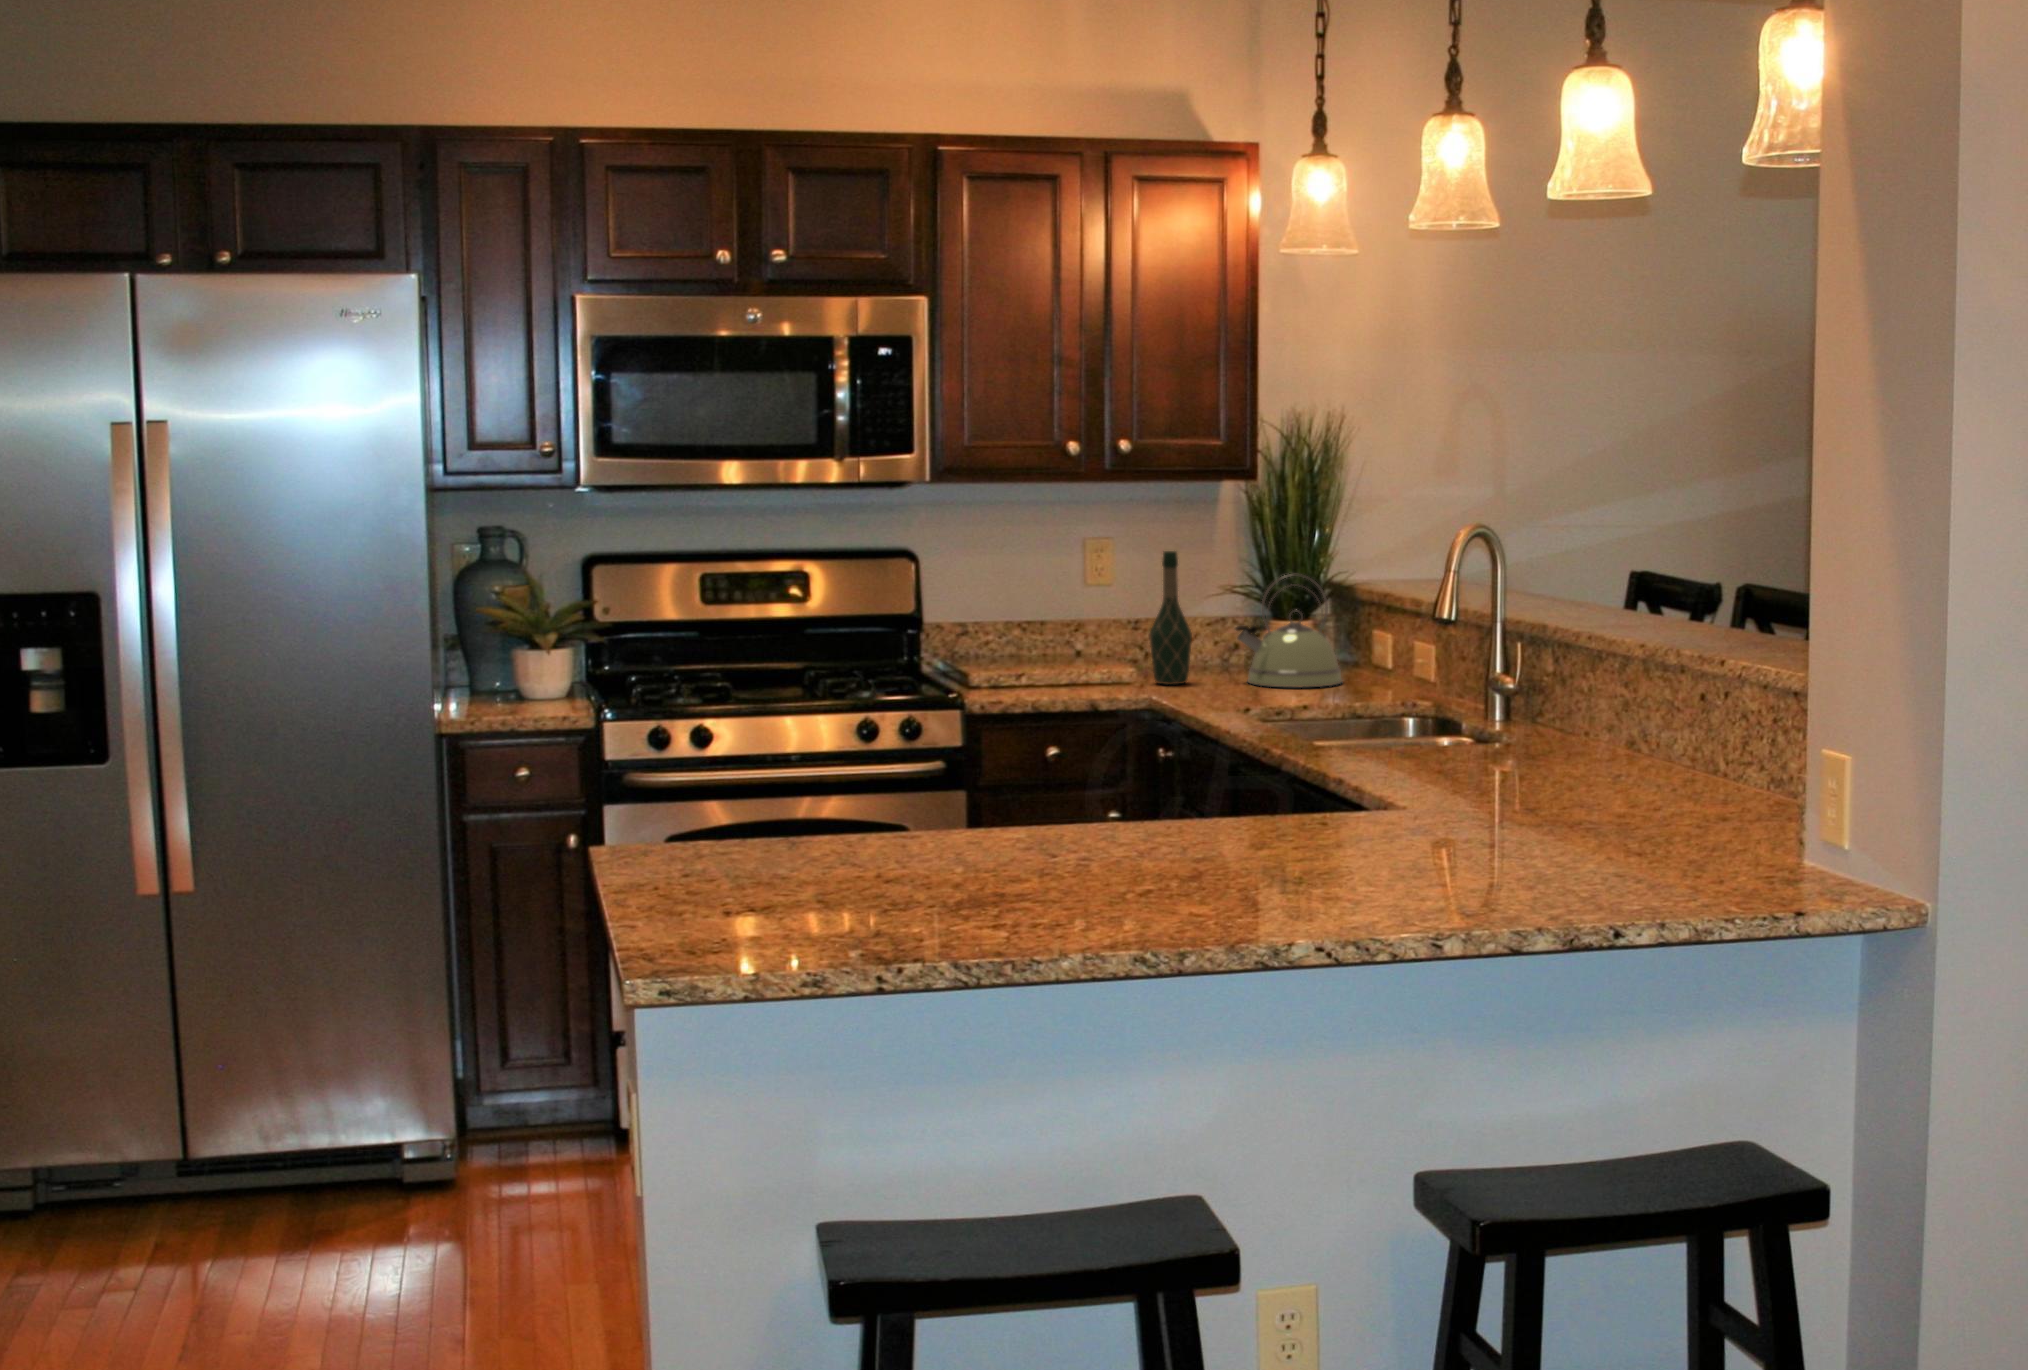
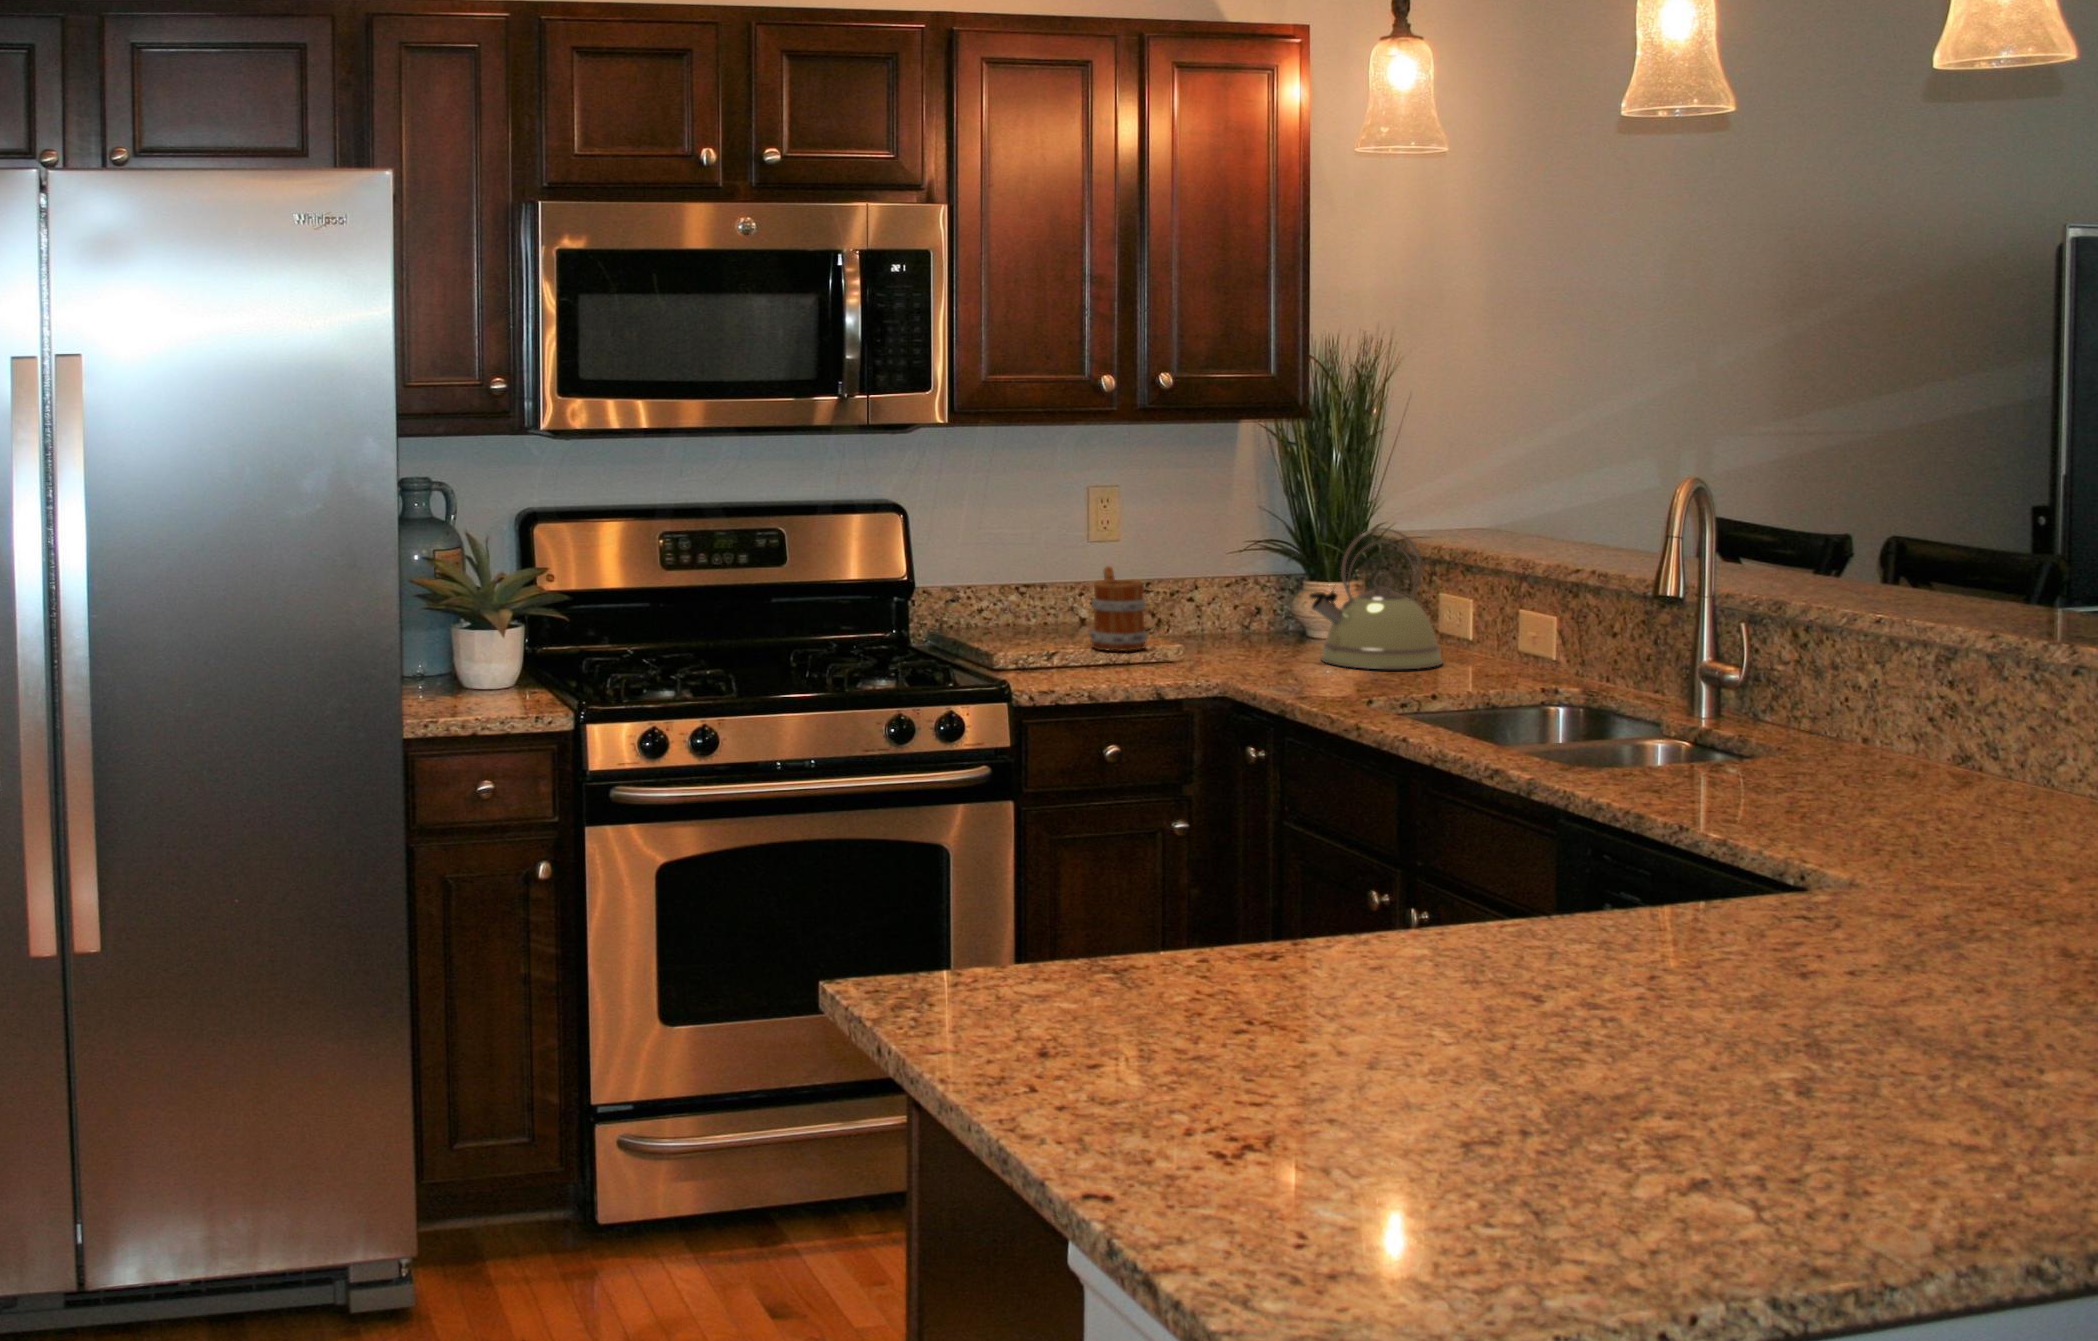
wine bottle: present [1150,551,1192,685] -> none [1207,502,1259,666]
mug: none [1072,605,1118,673] -> present [1090,567,1148,651]

